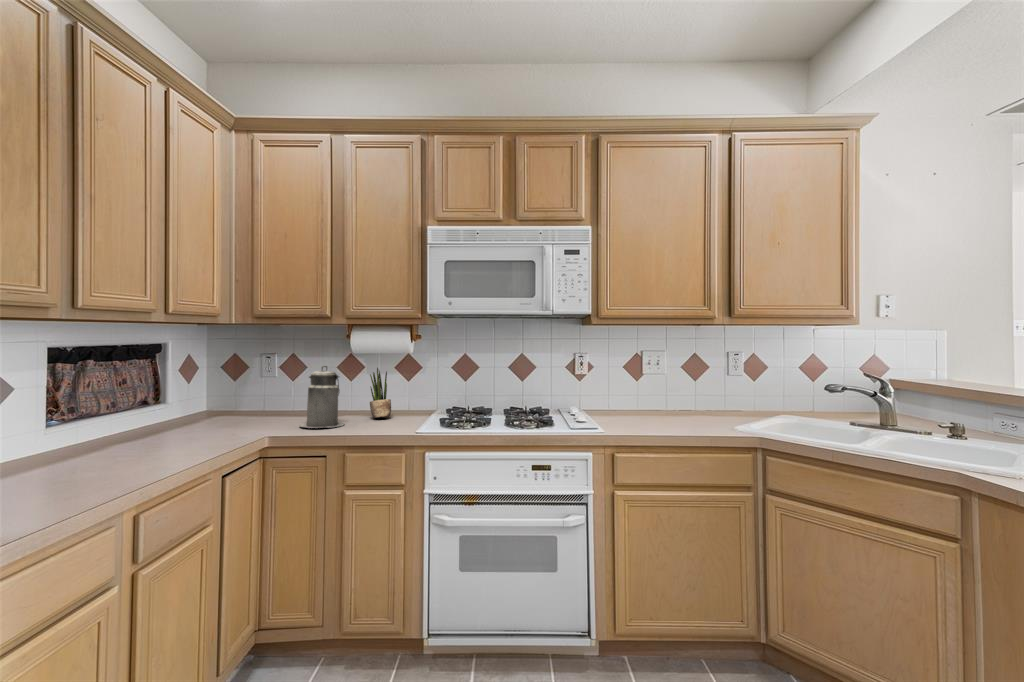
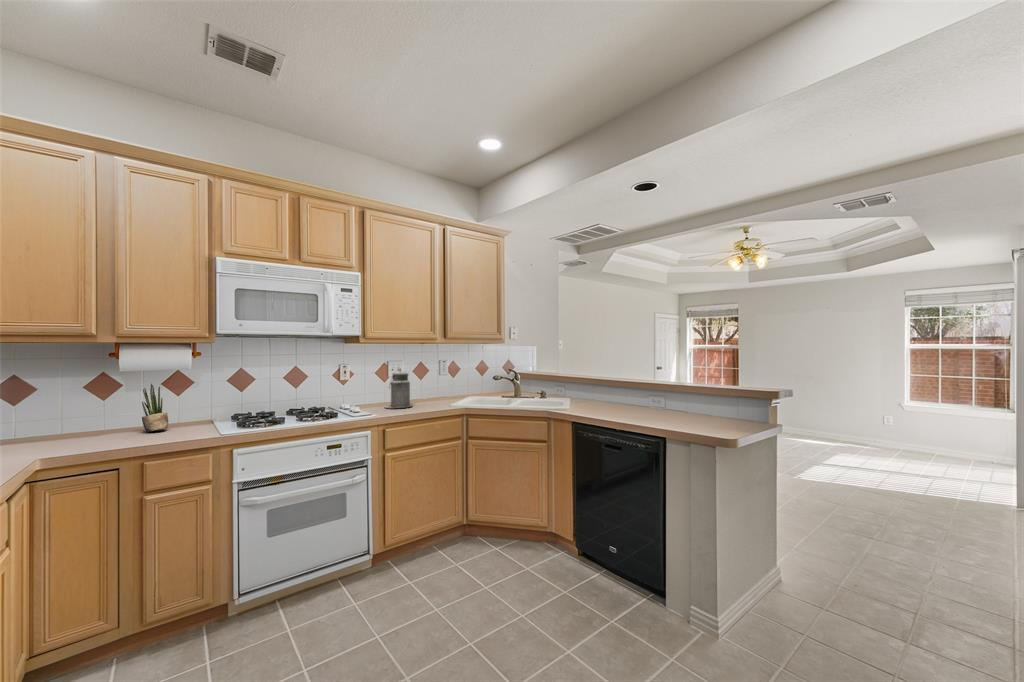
canister: present [300,366,345,428] -> present [385,369,411,408]

